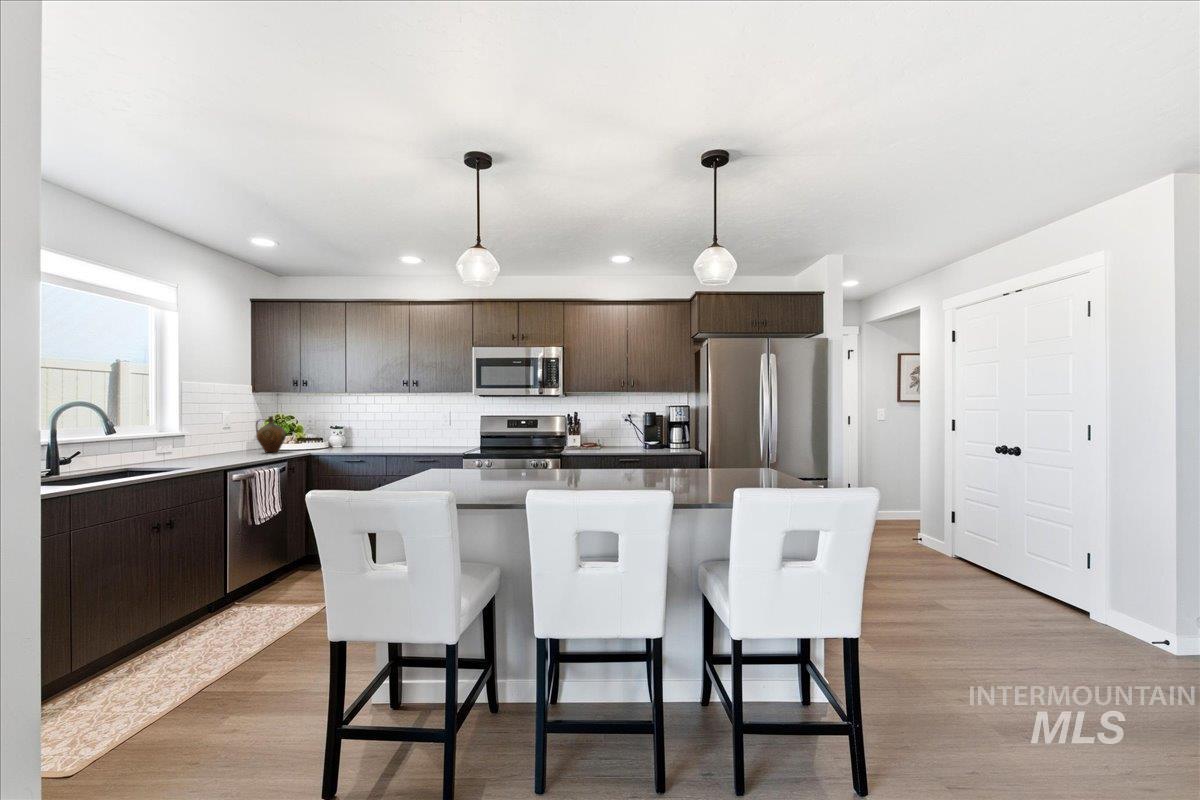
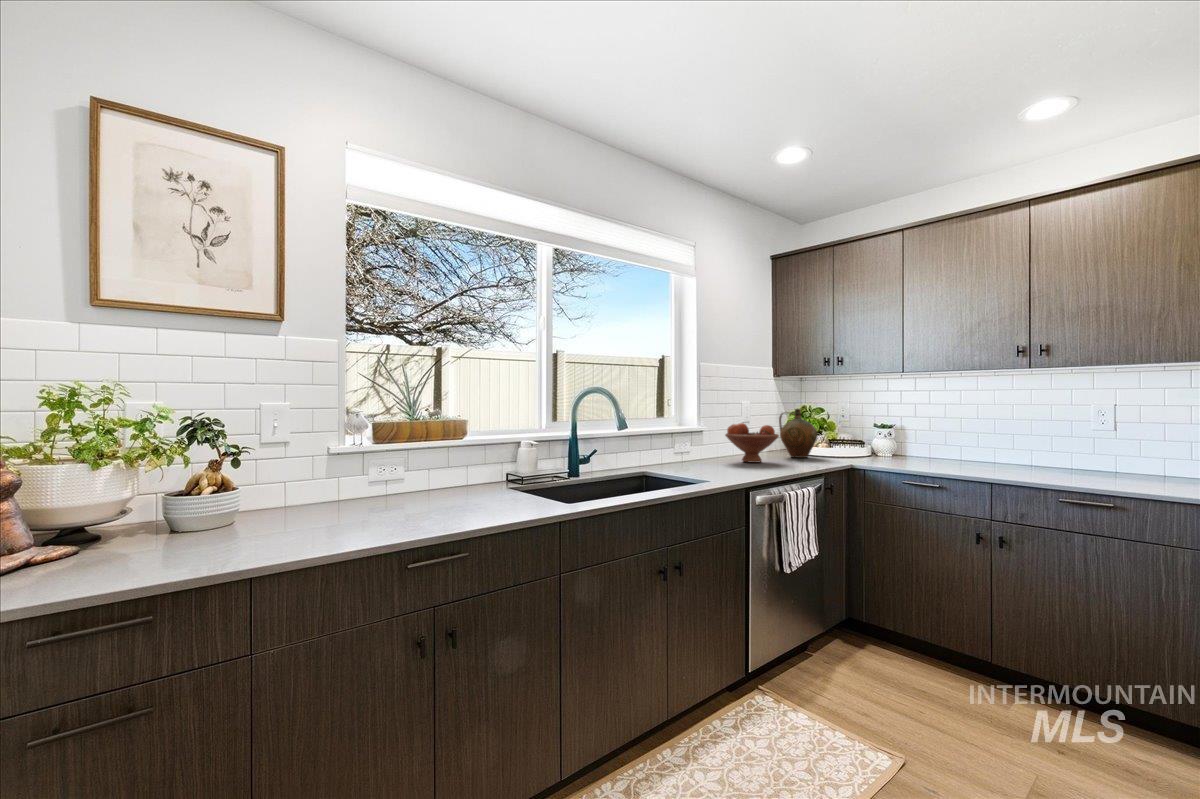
fruit bowl: none [208,428,254,457] -> present [725,423,779,463]

